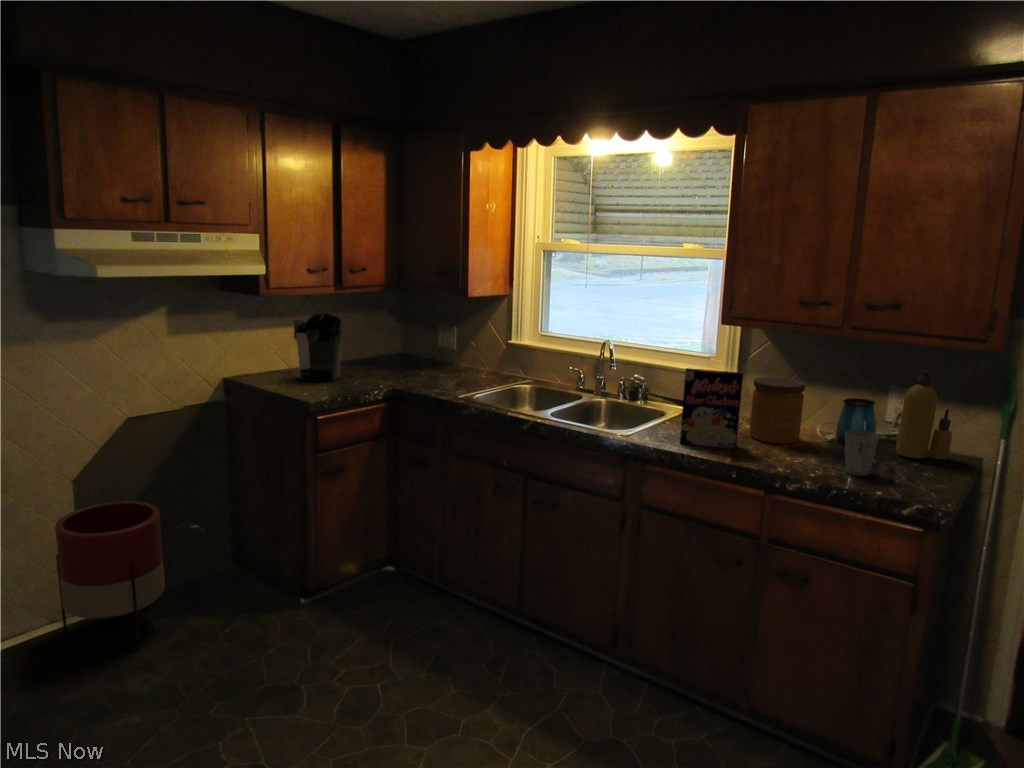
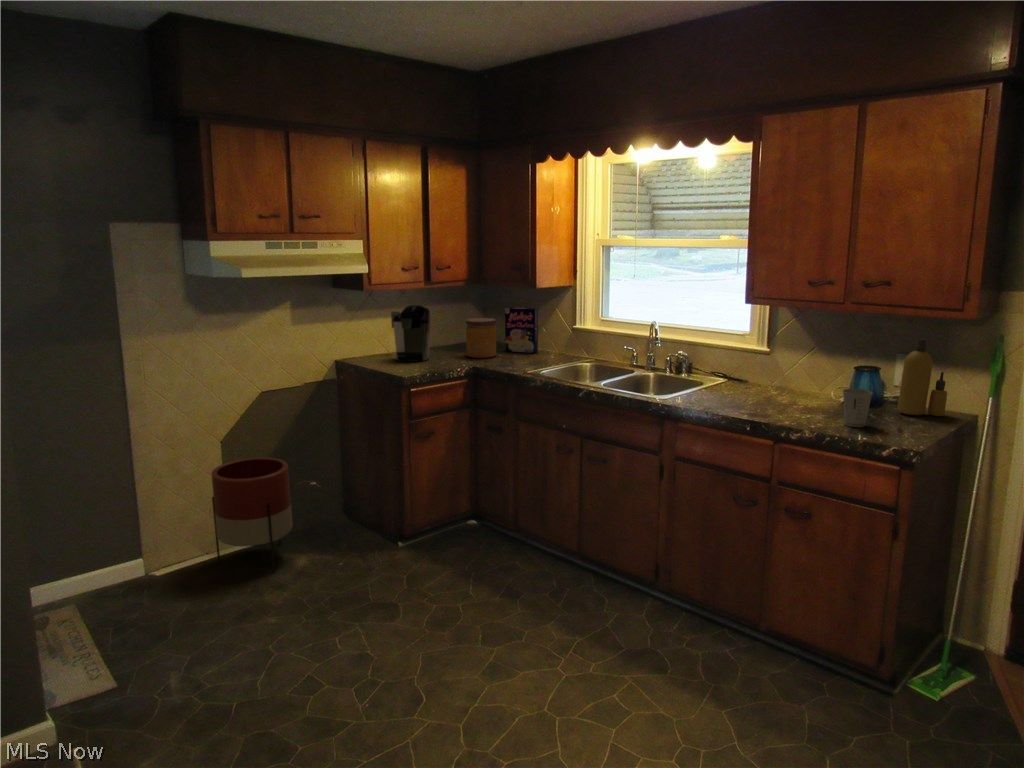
cereal box: present [680,368,743,449] -> present [505,307,538,353]
jar: present [749,377,805,444] -> present [466,318,496,358]

